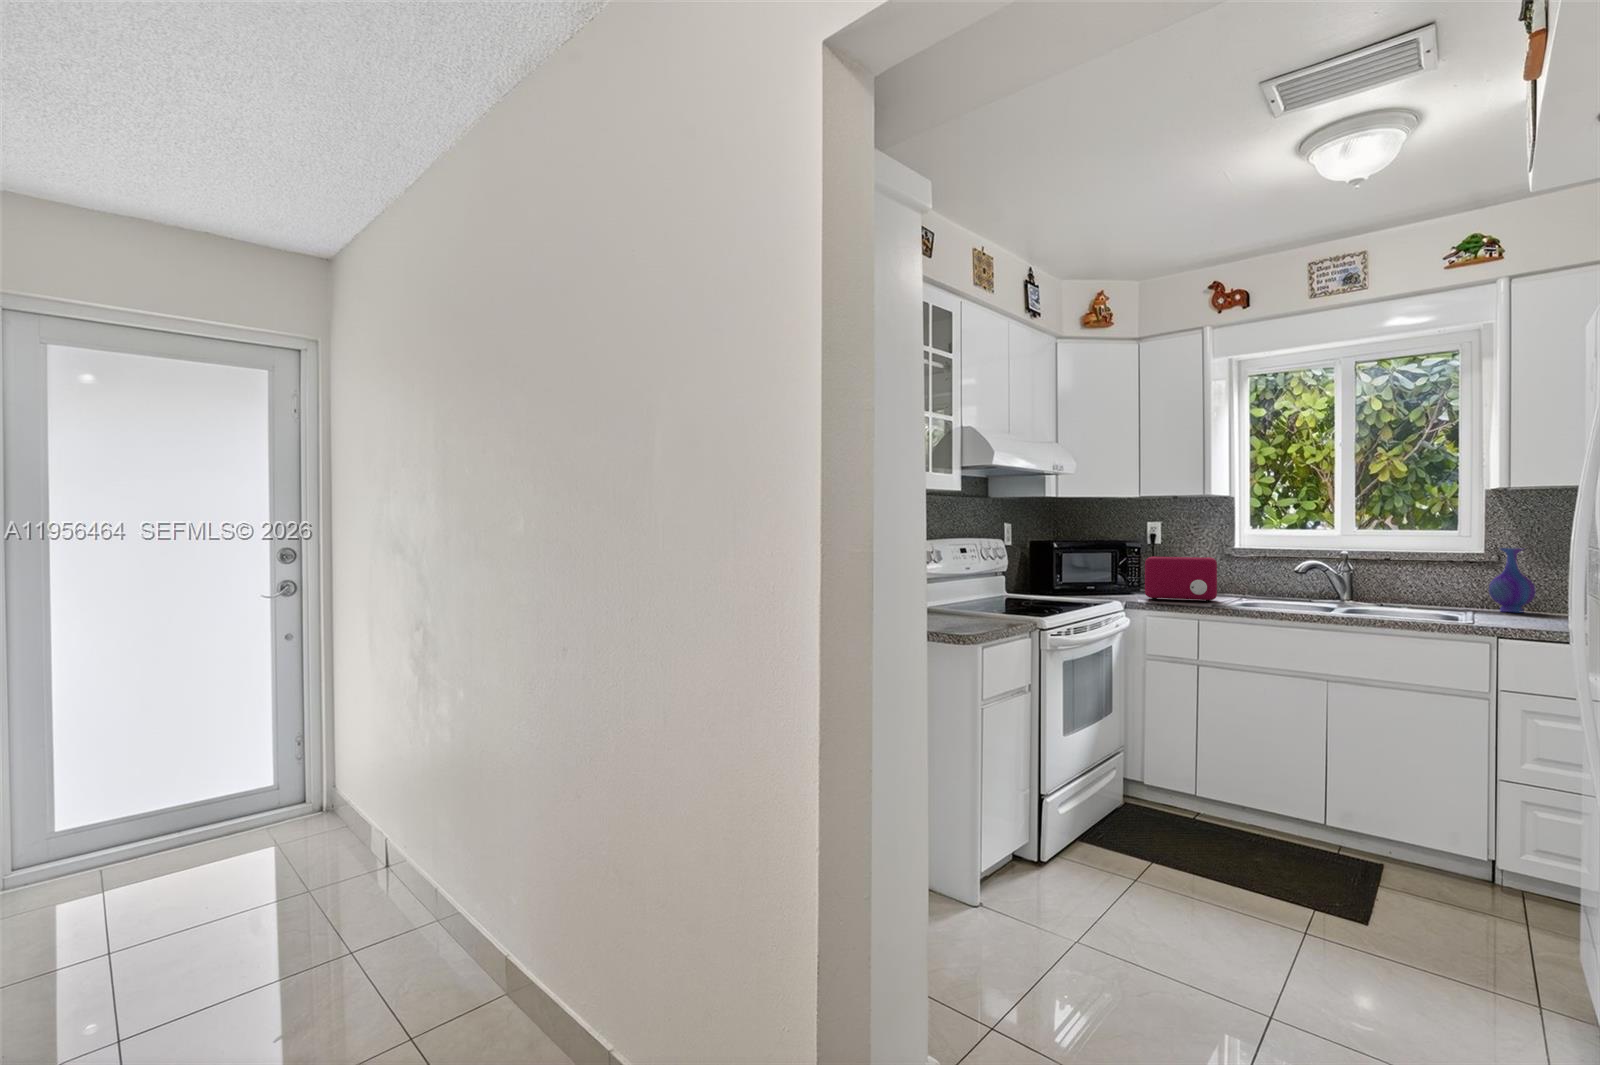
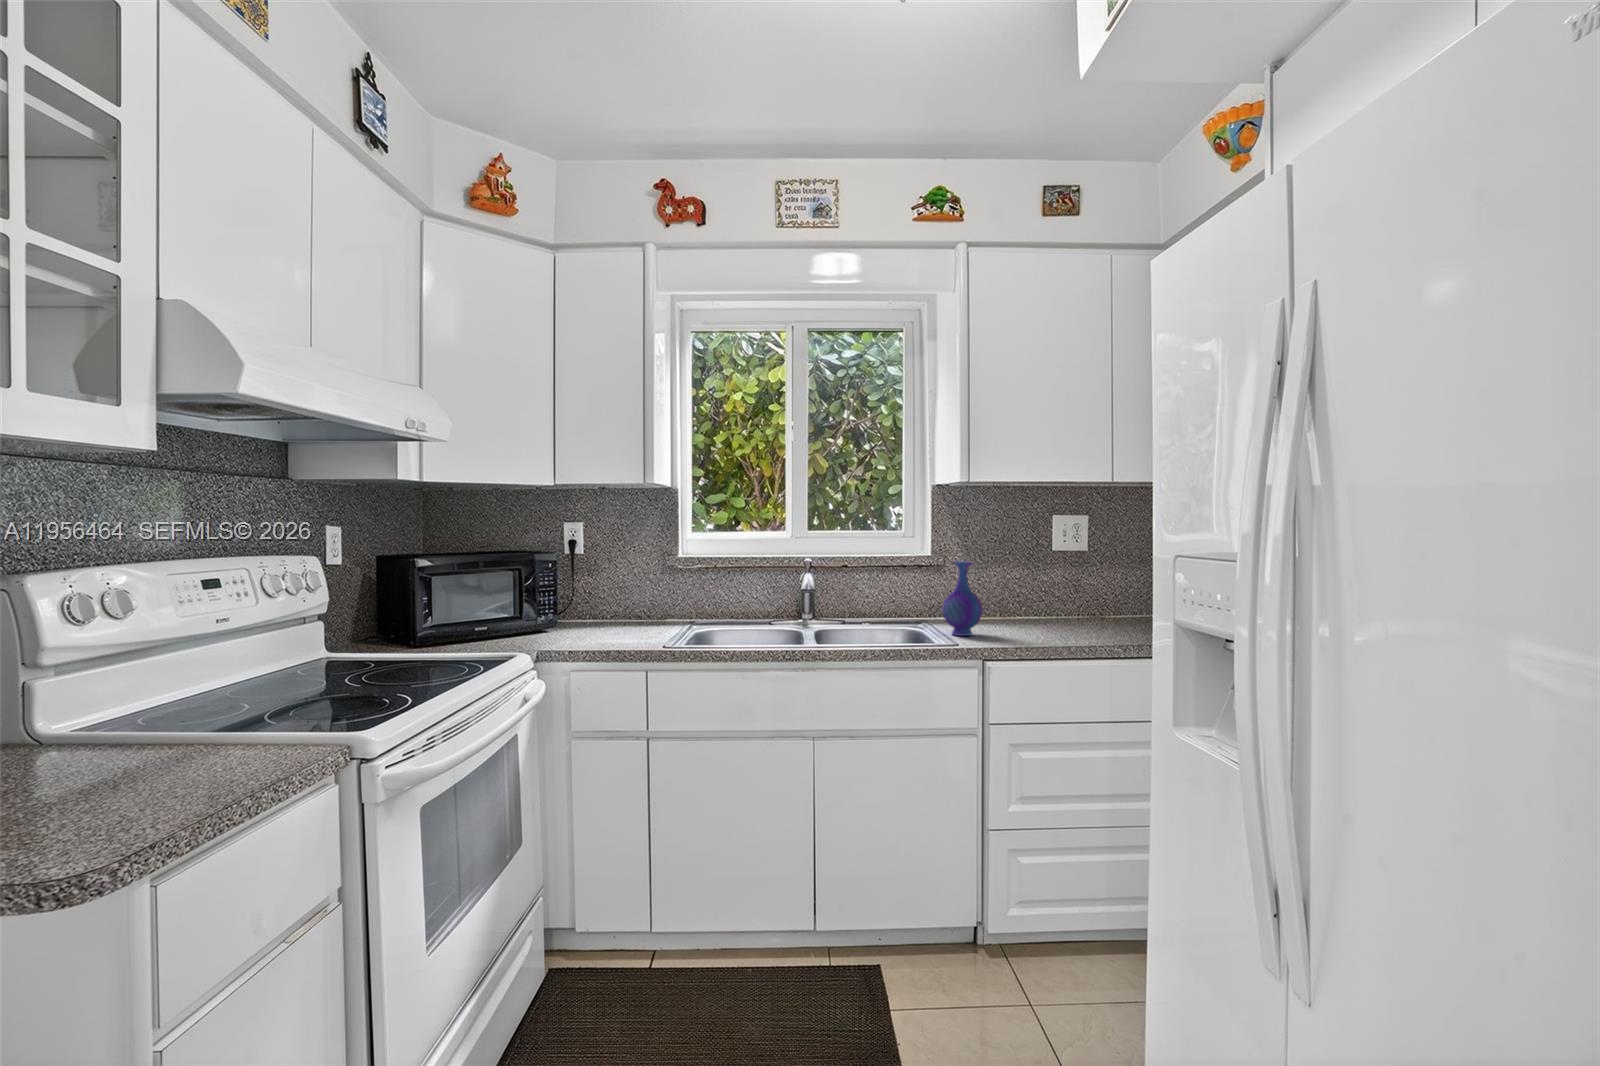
toaster: present [1145,557,1217,602] -> none [564,578,663,646]

